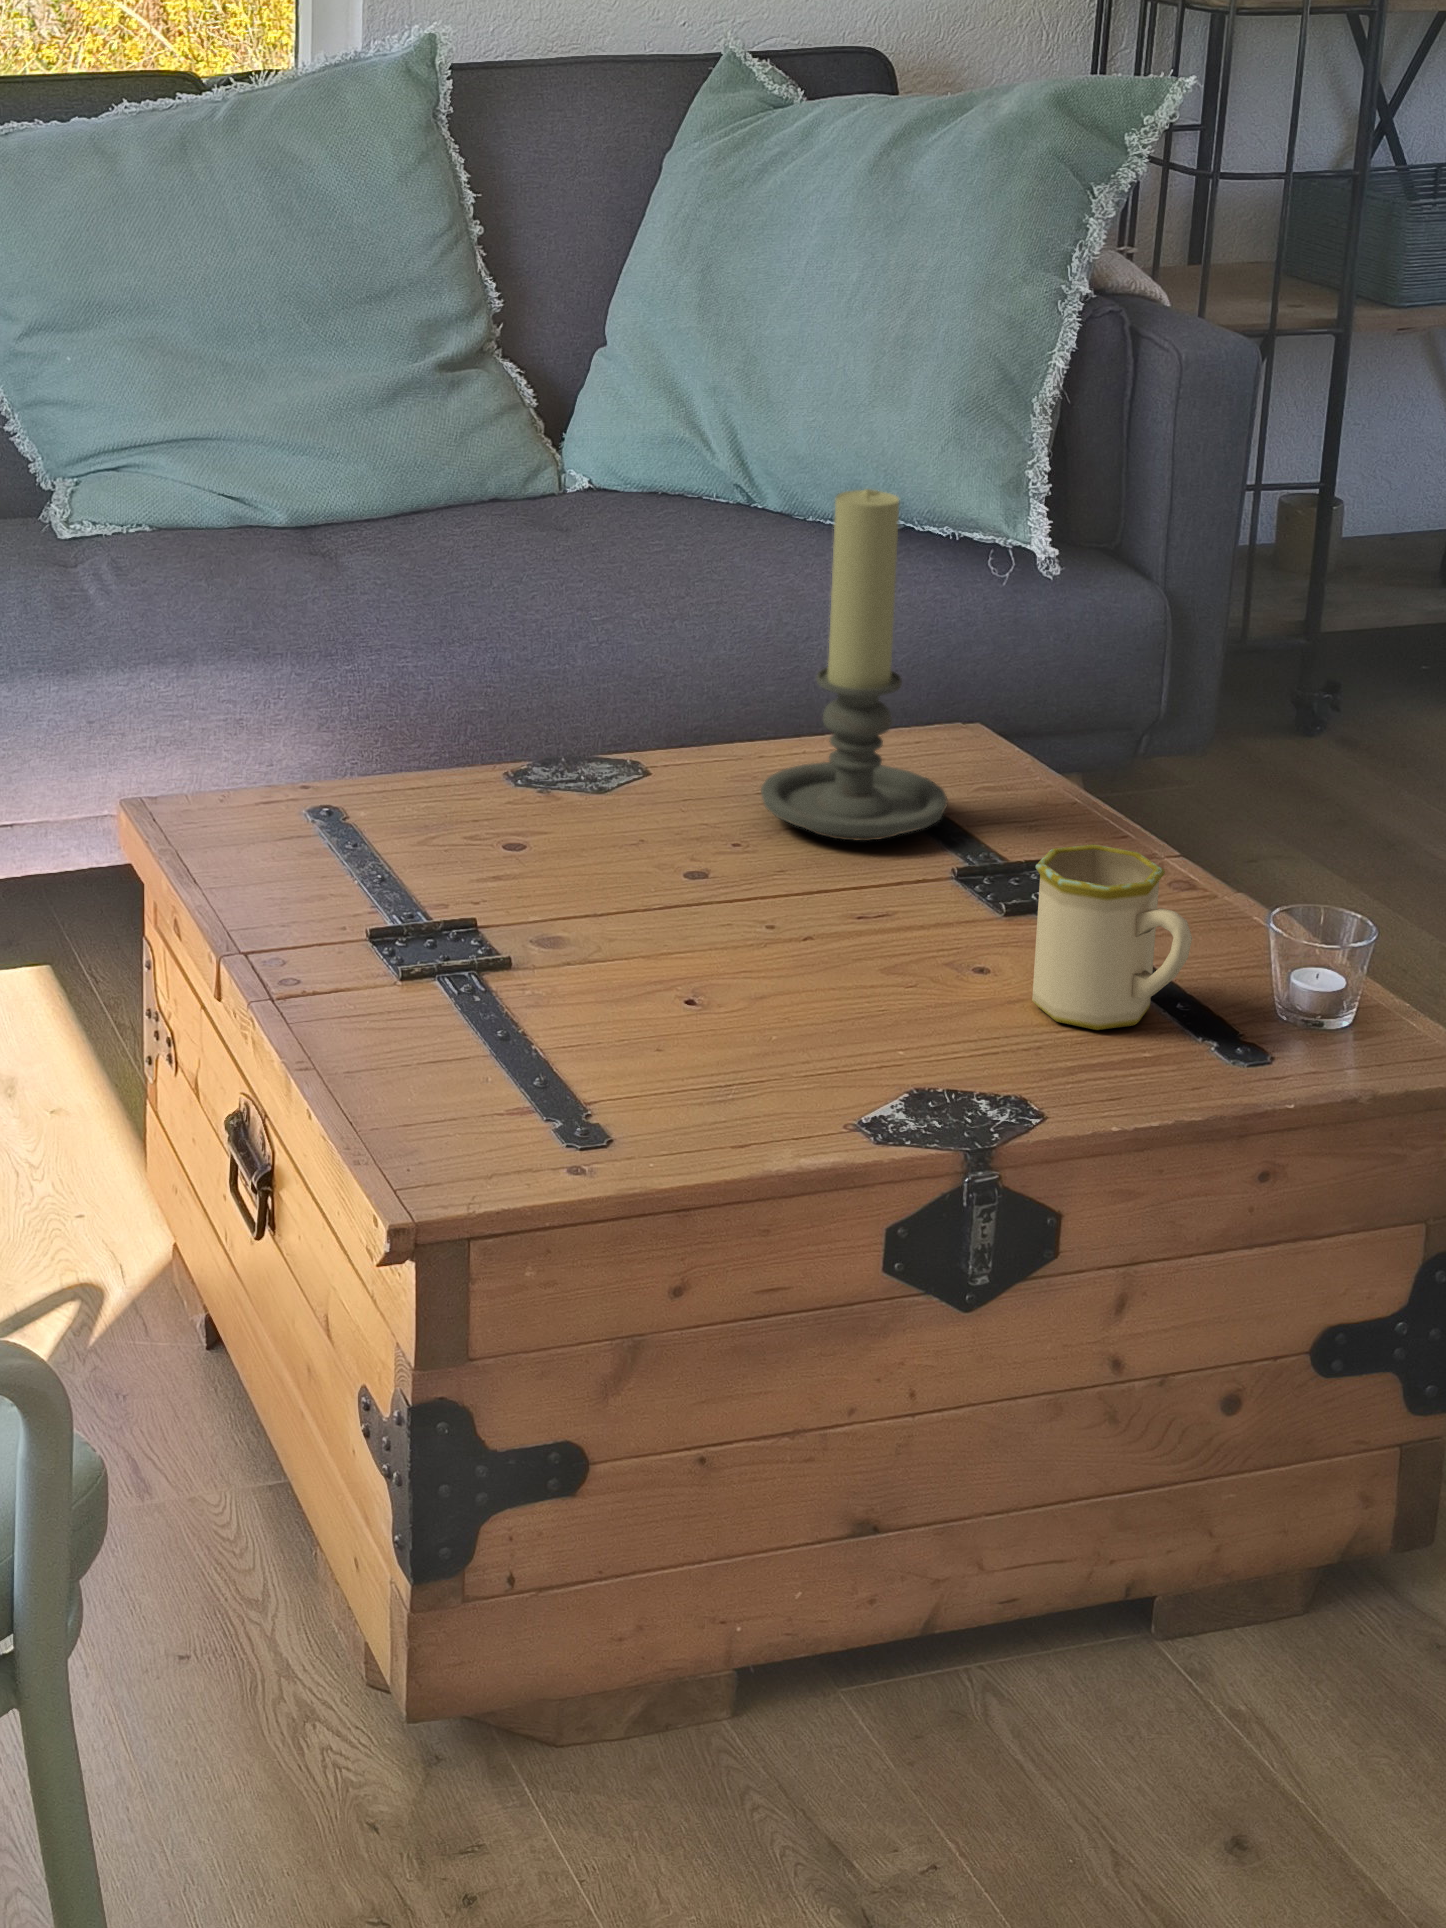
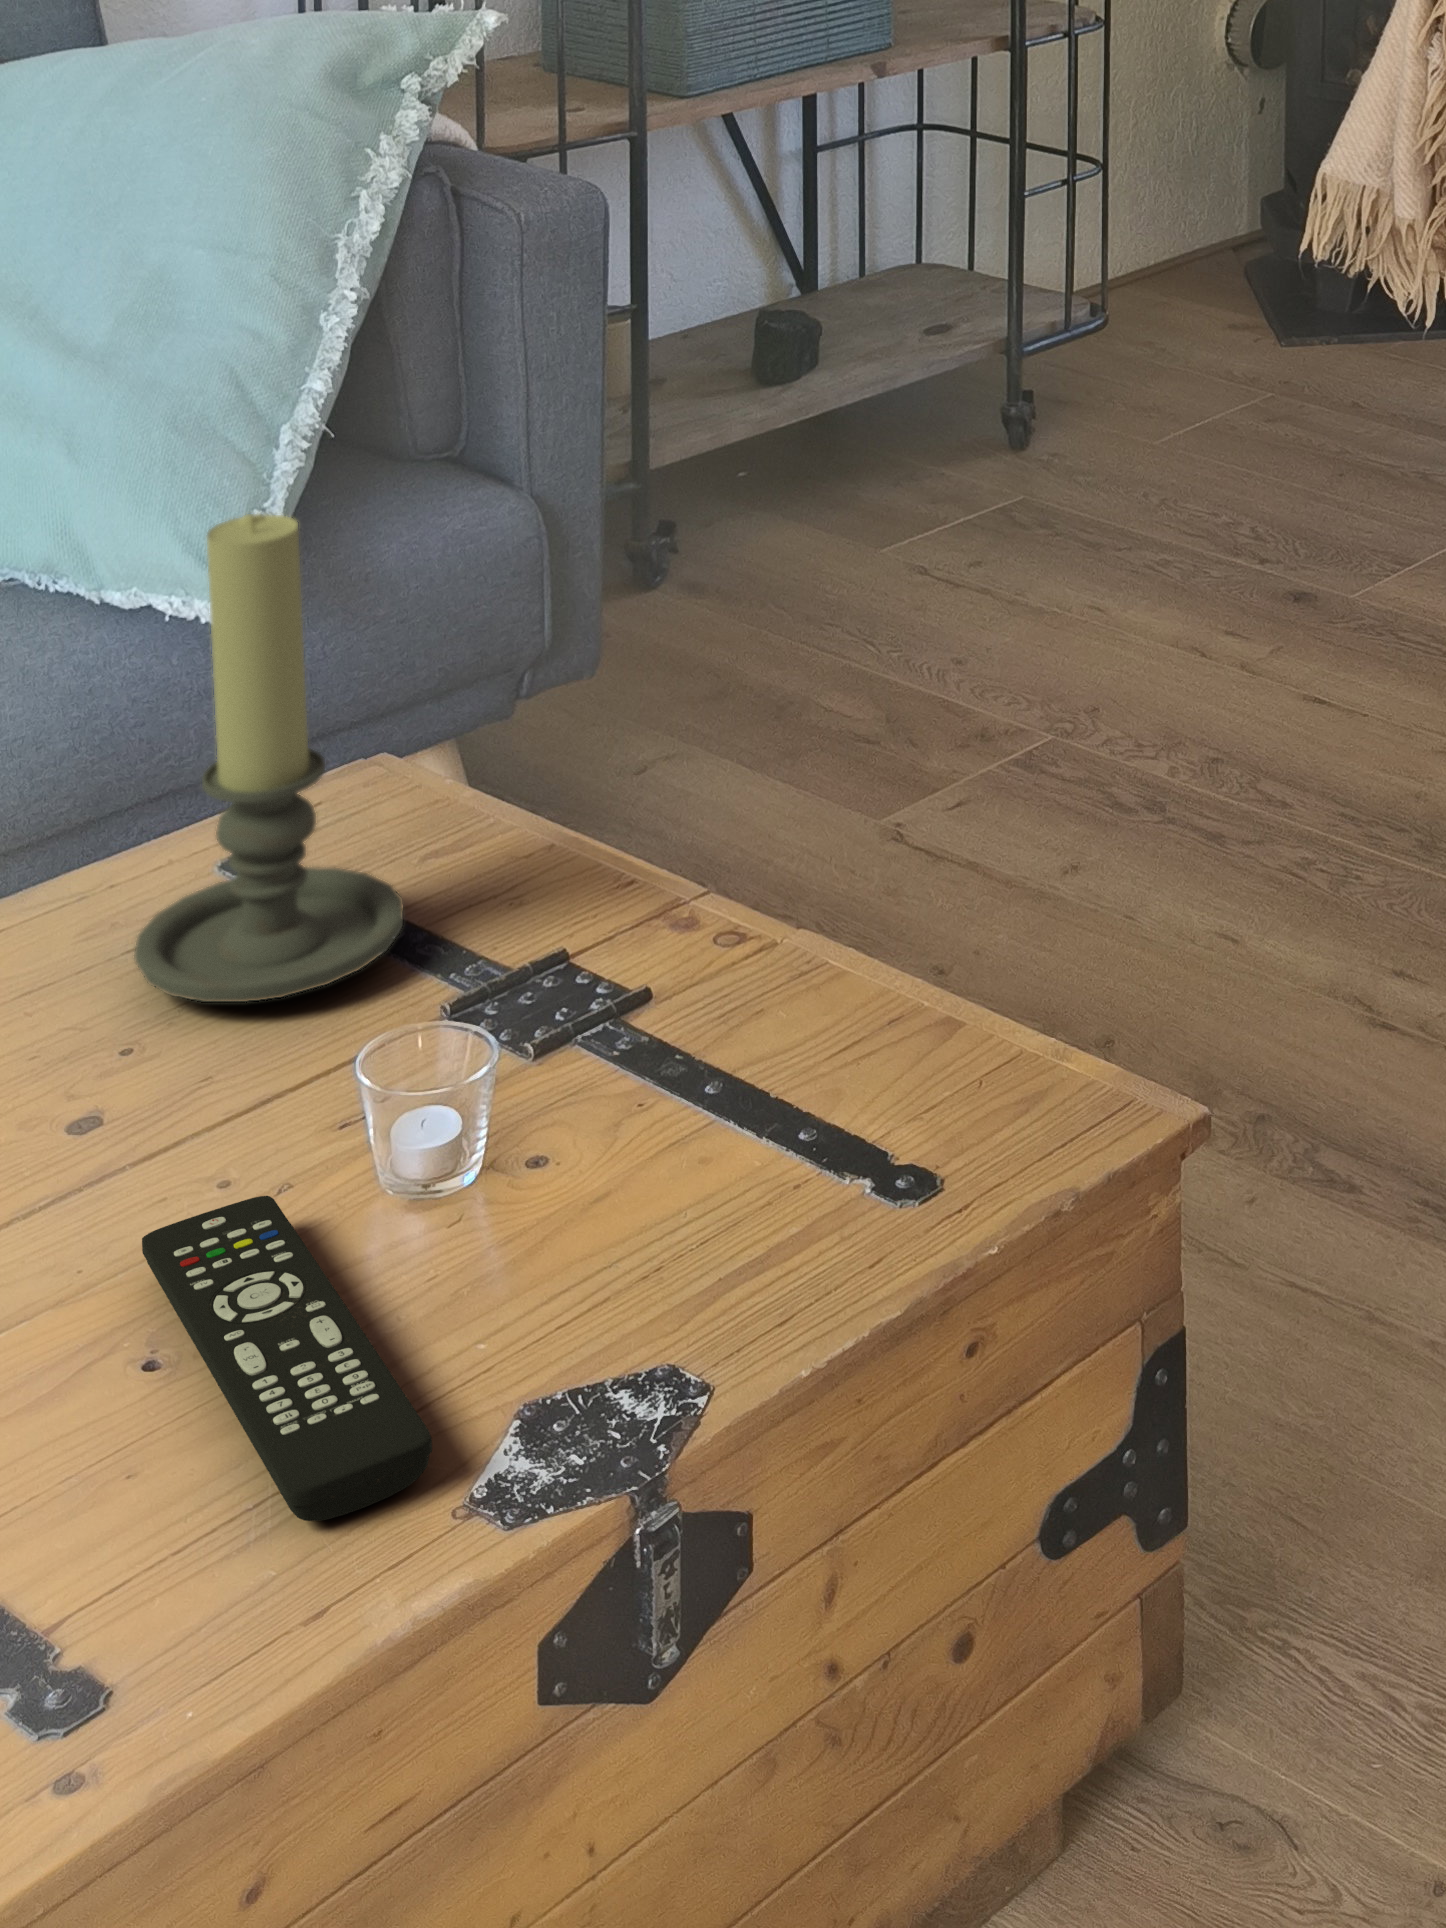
mug: present [1032,844,1192,1030] -> none [613,953,834,1216]
remote control: none [710,930,845,1105] -> present [142,1196,432,1521]

